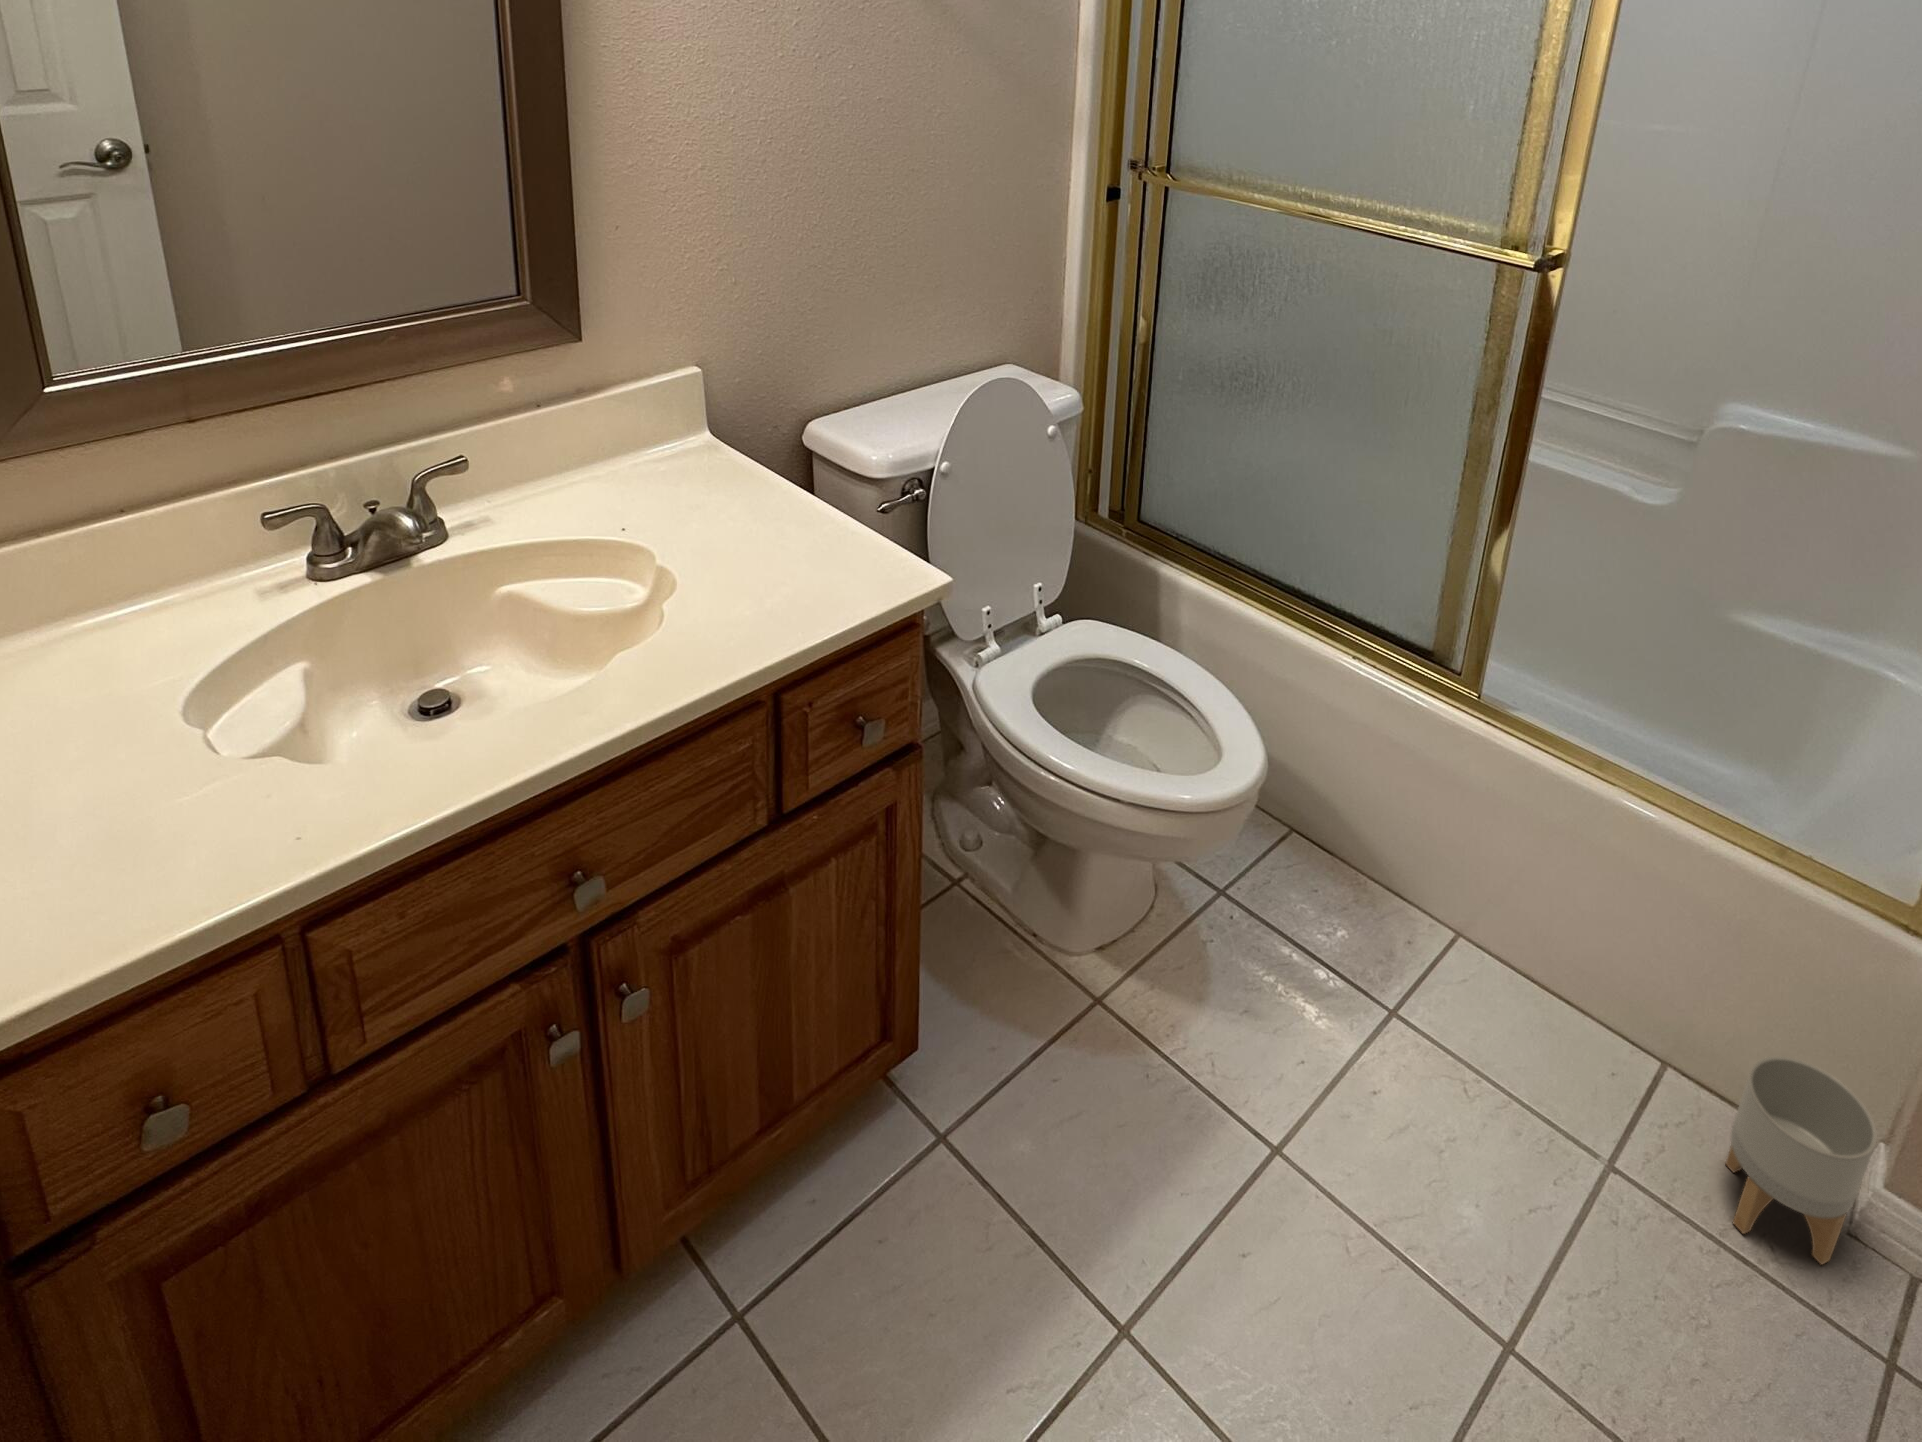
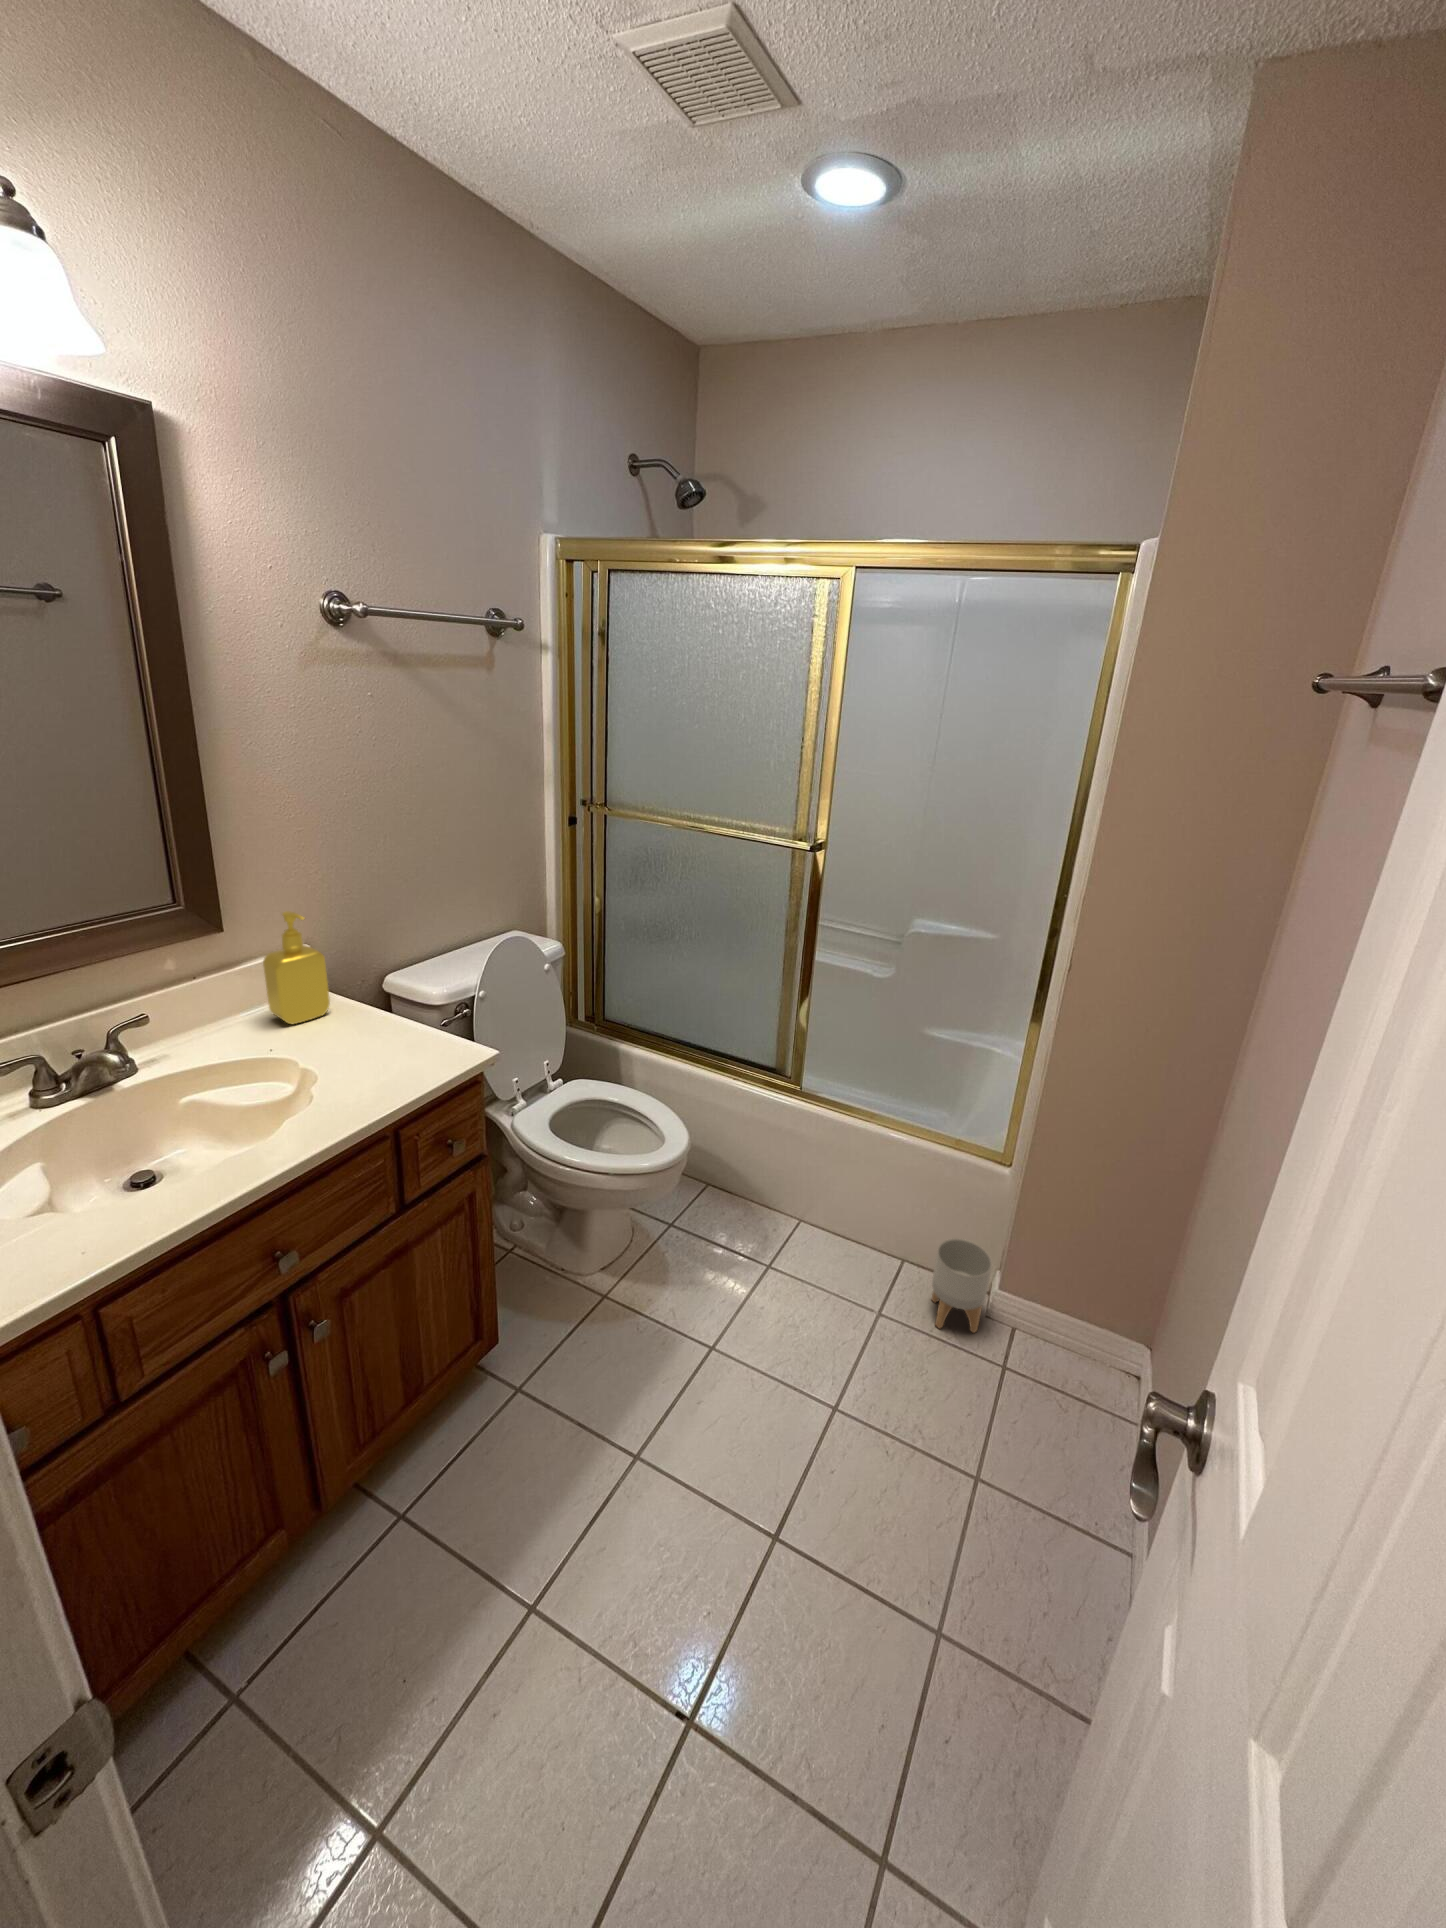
soap dispenser: none [629,318,717,490] -> present [263,912,330,1024]

